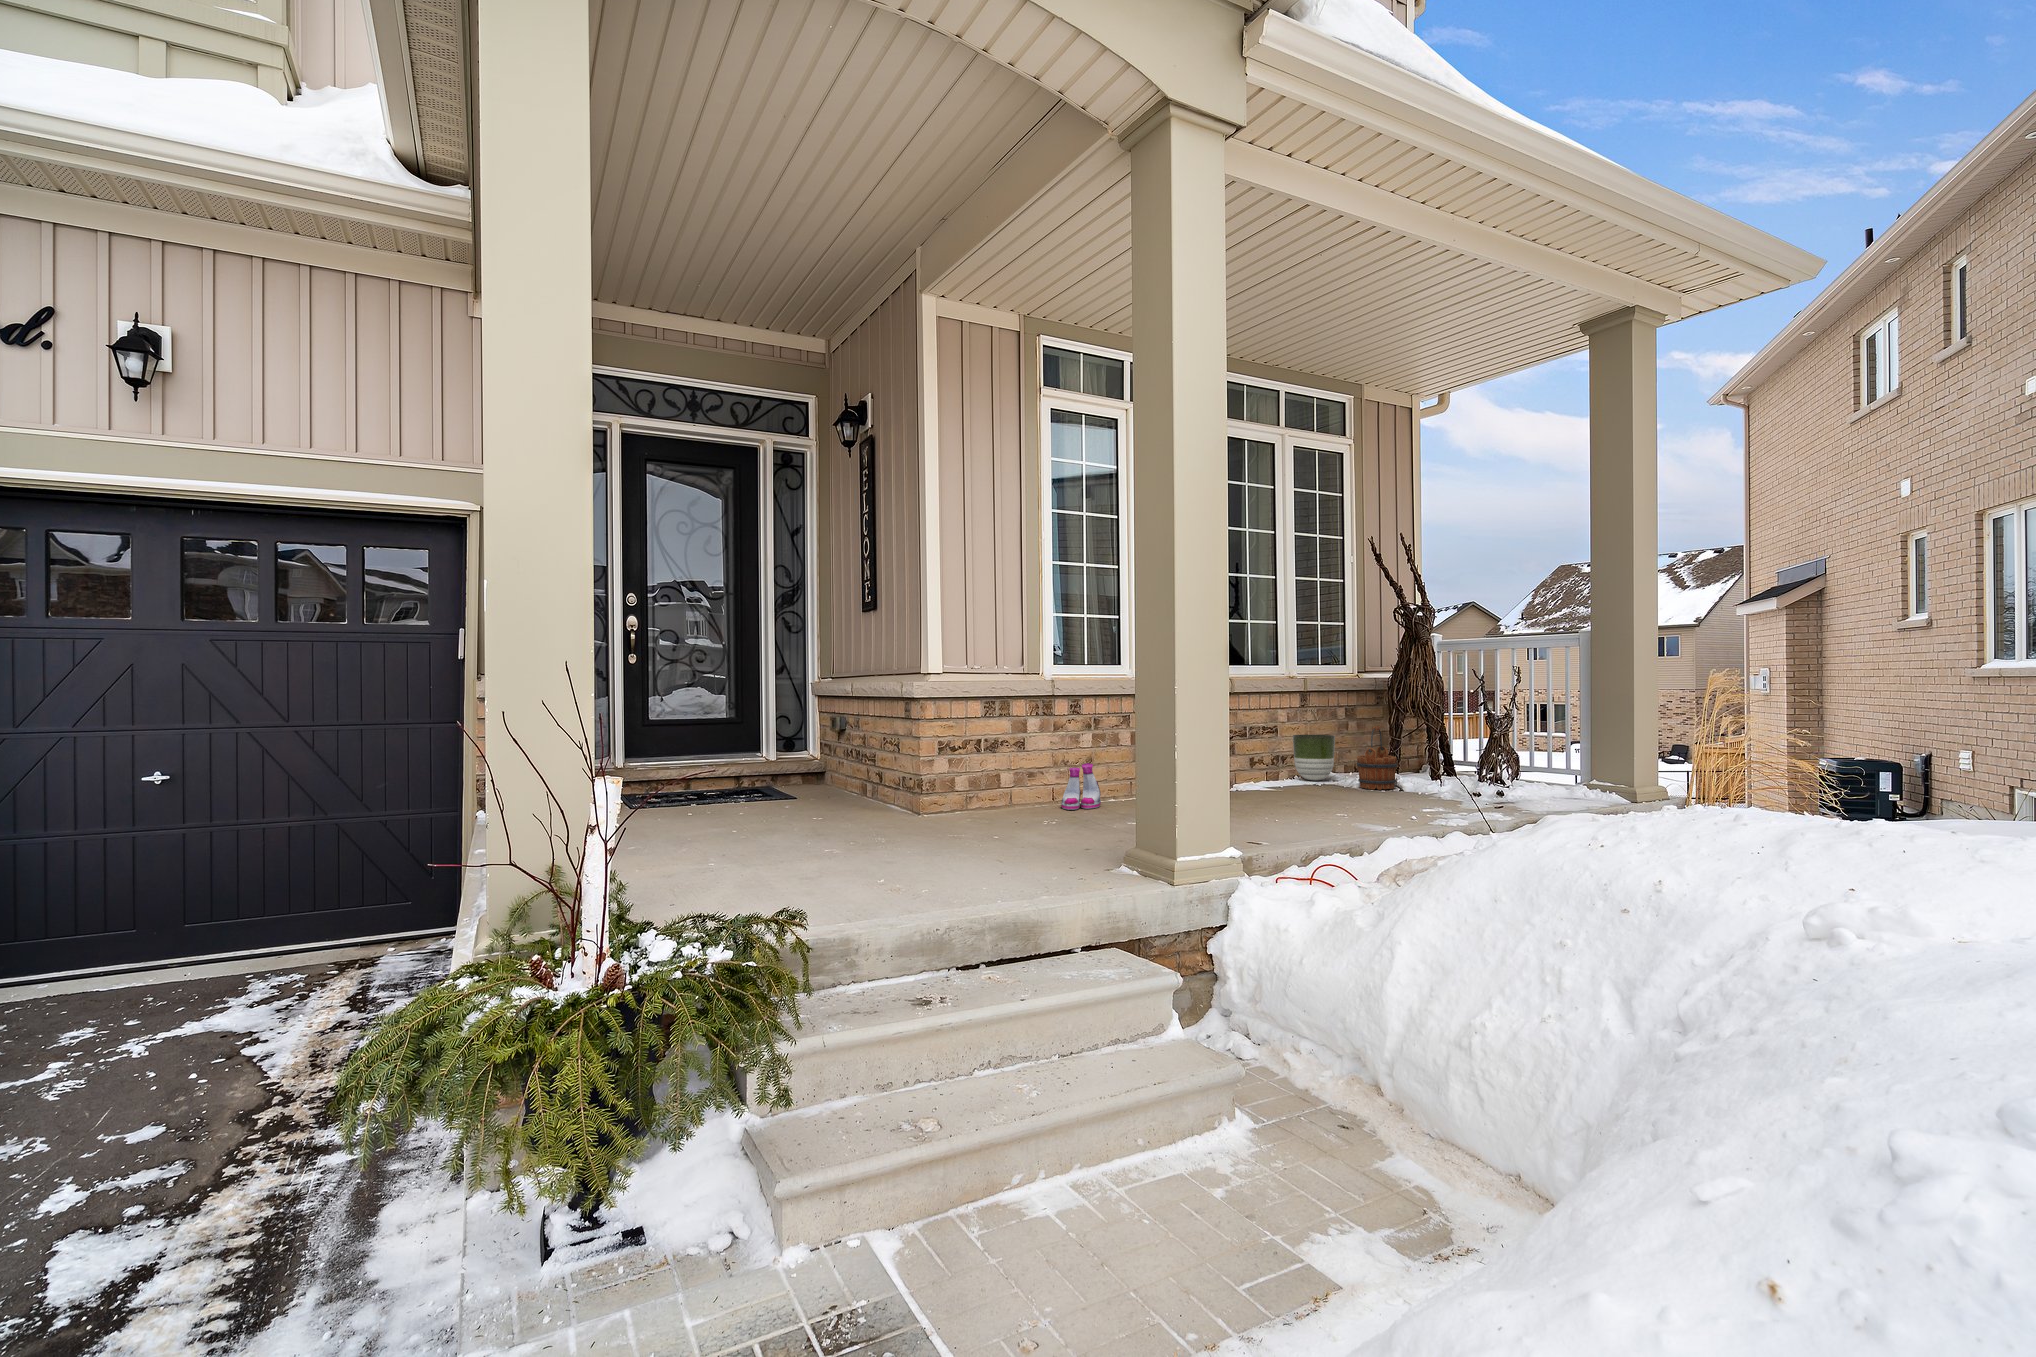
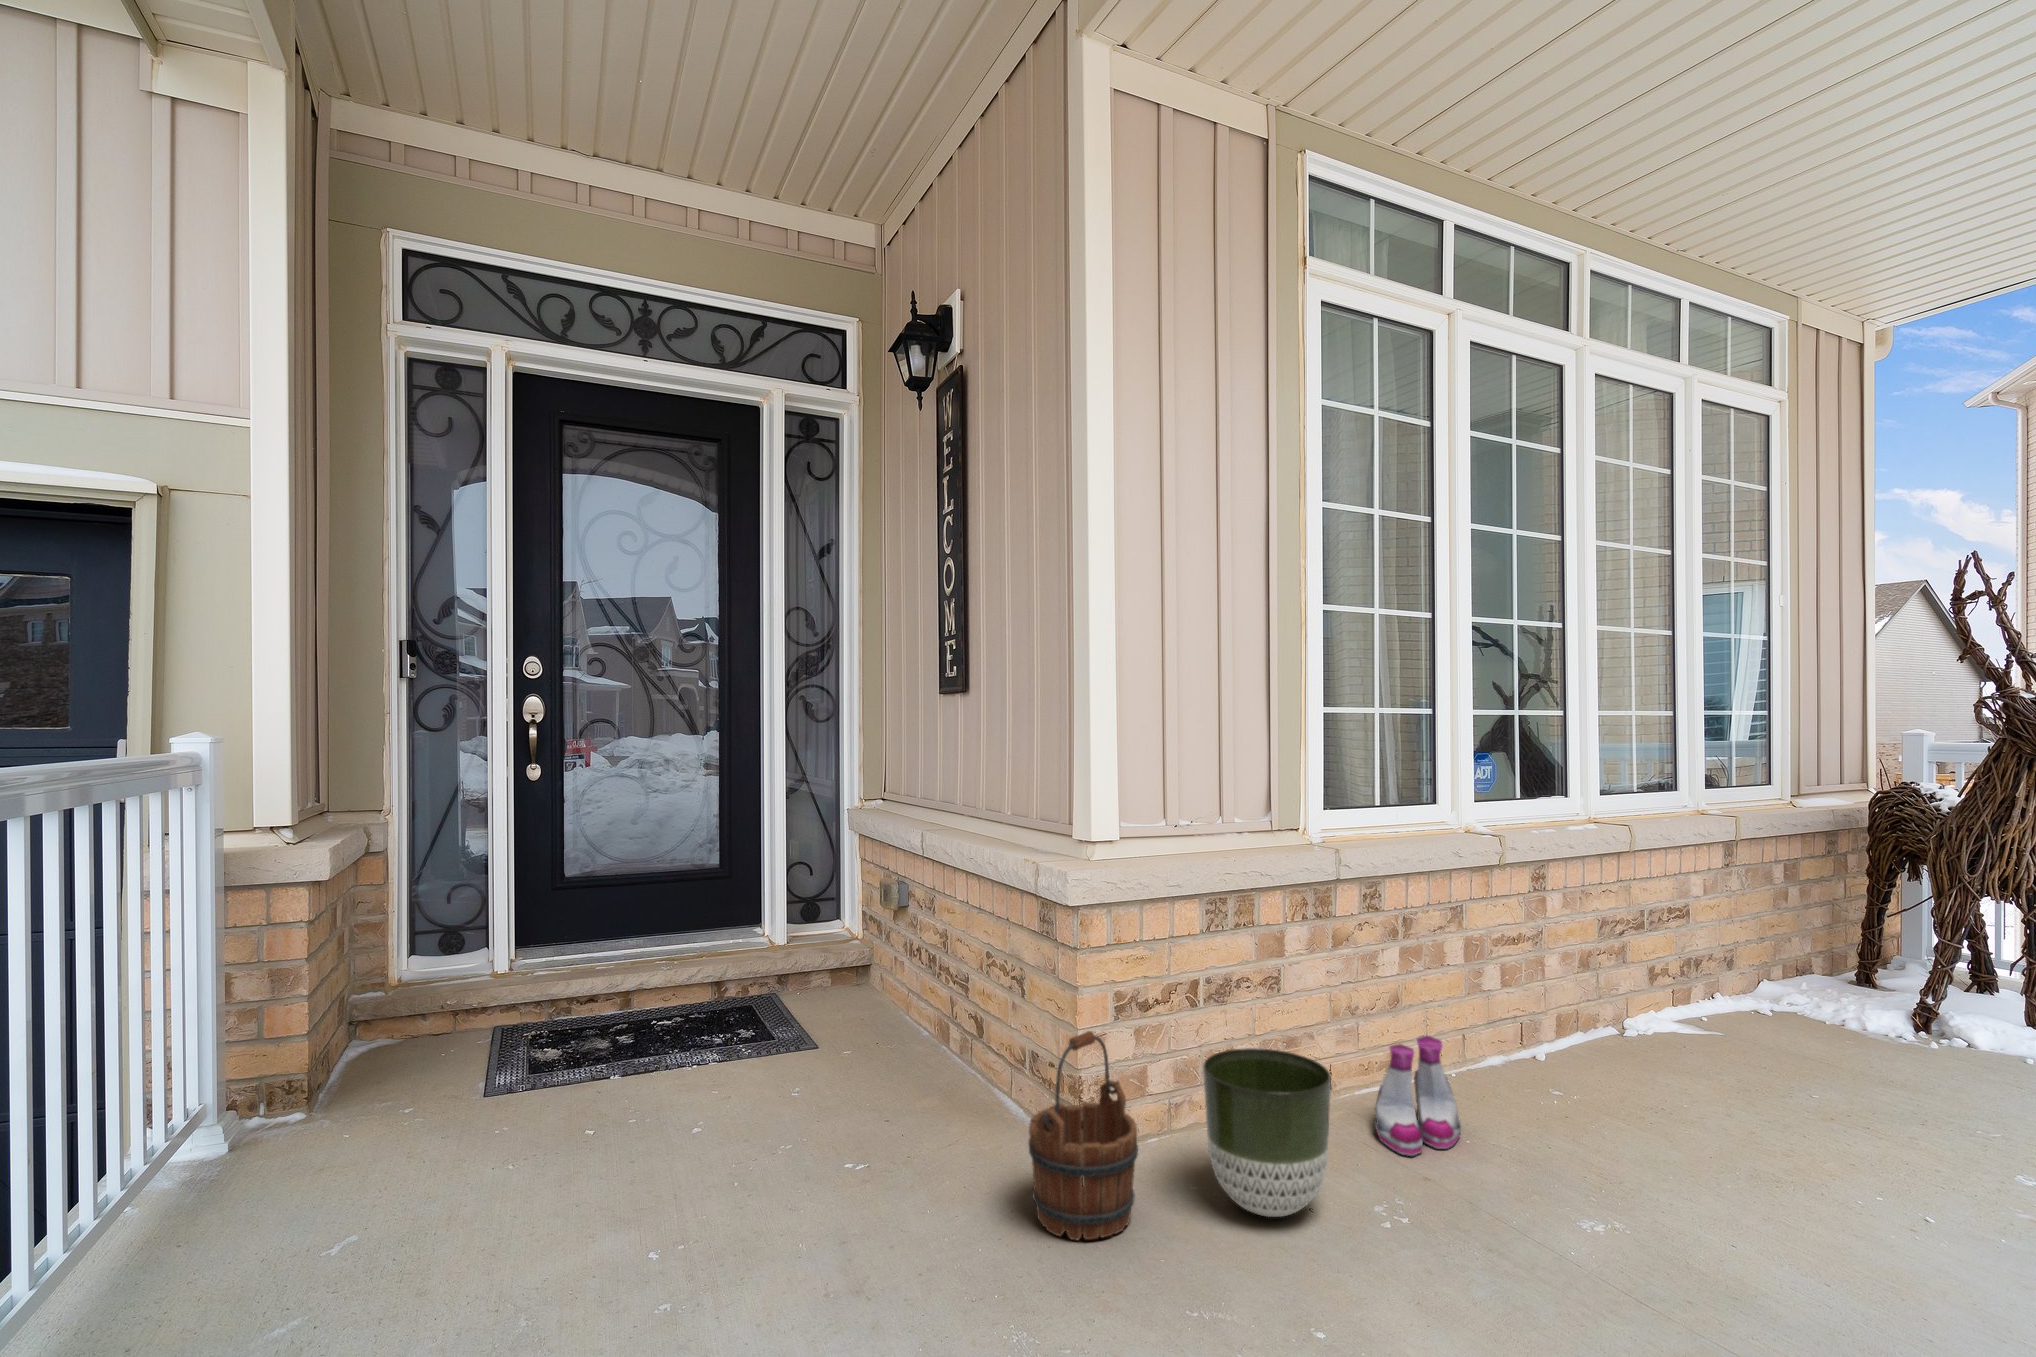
wooden bucket: present [1357,726,1397,790] -> present [1028,1031,1138,1240]
planter: present [1293,735,1335,780] -> present [1203,1048,1331,1217]

